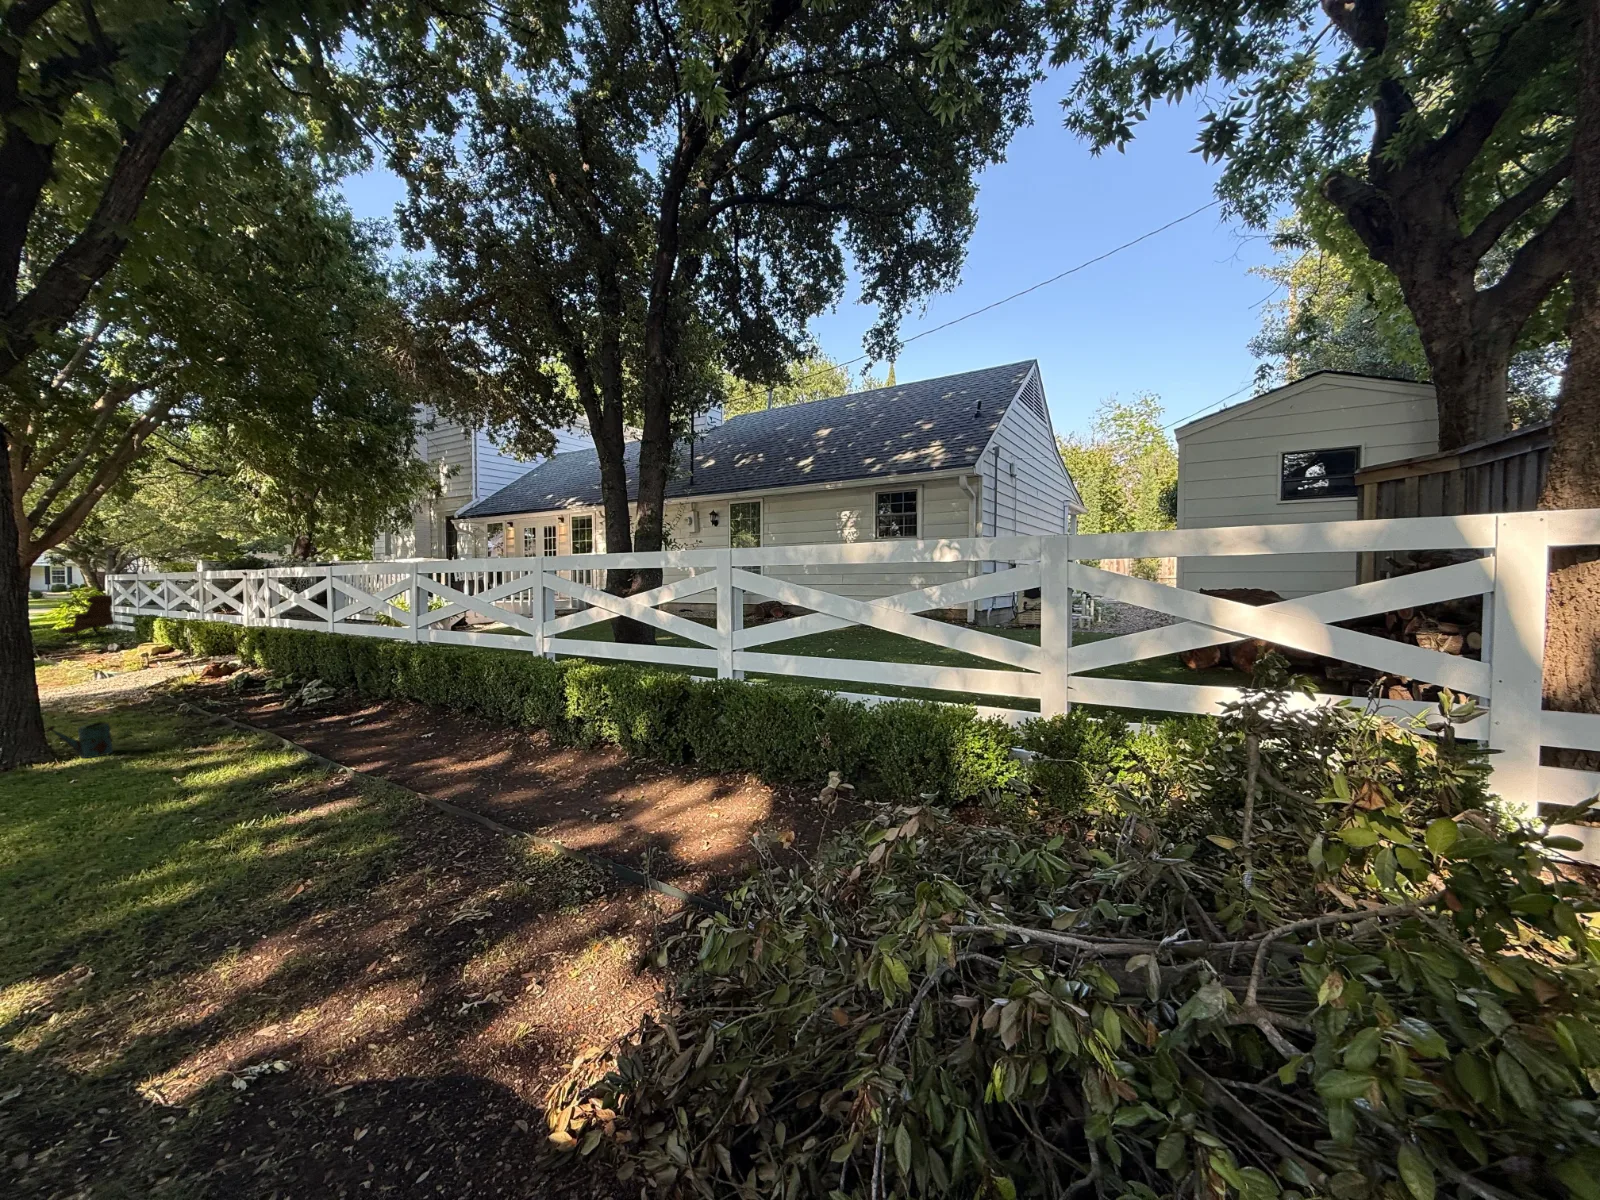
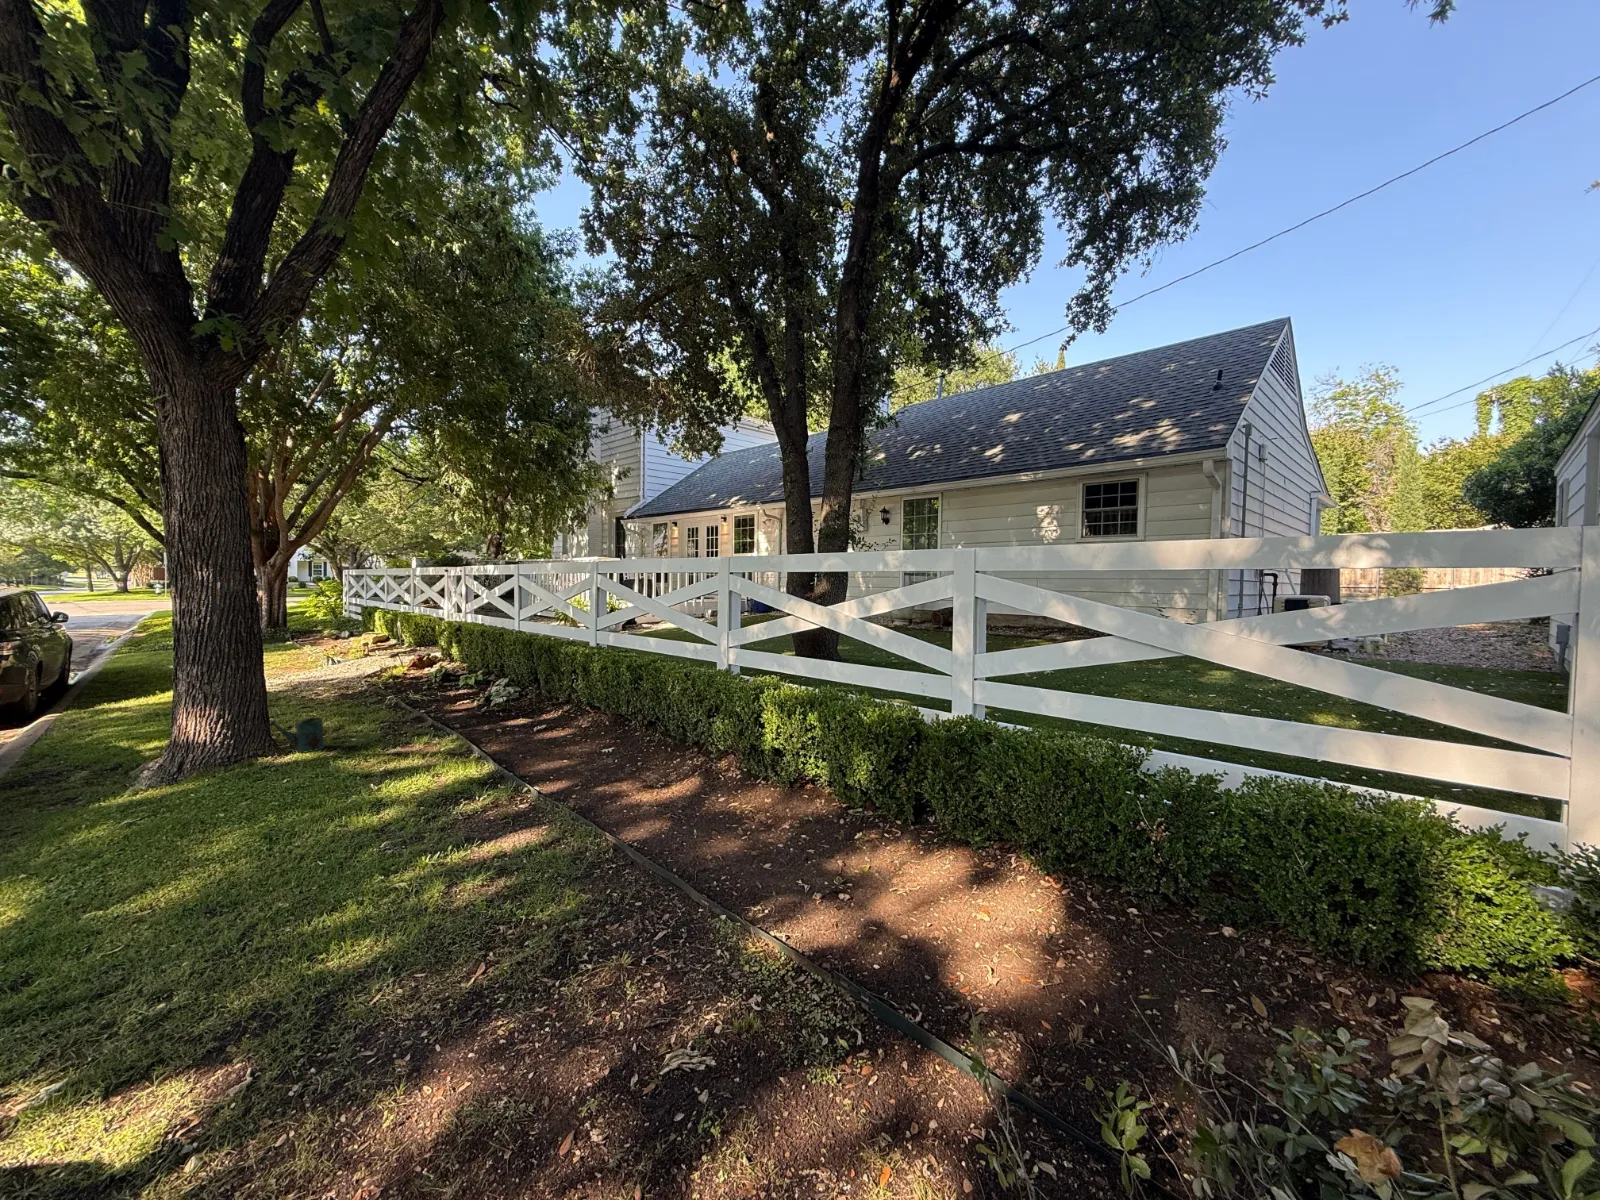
lounge chair: present [59,595,115,639] -> none [309,587,353,626]

